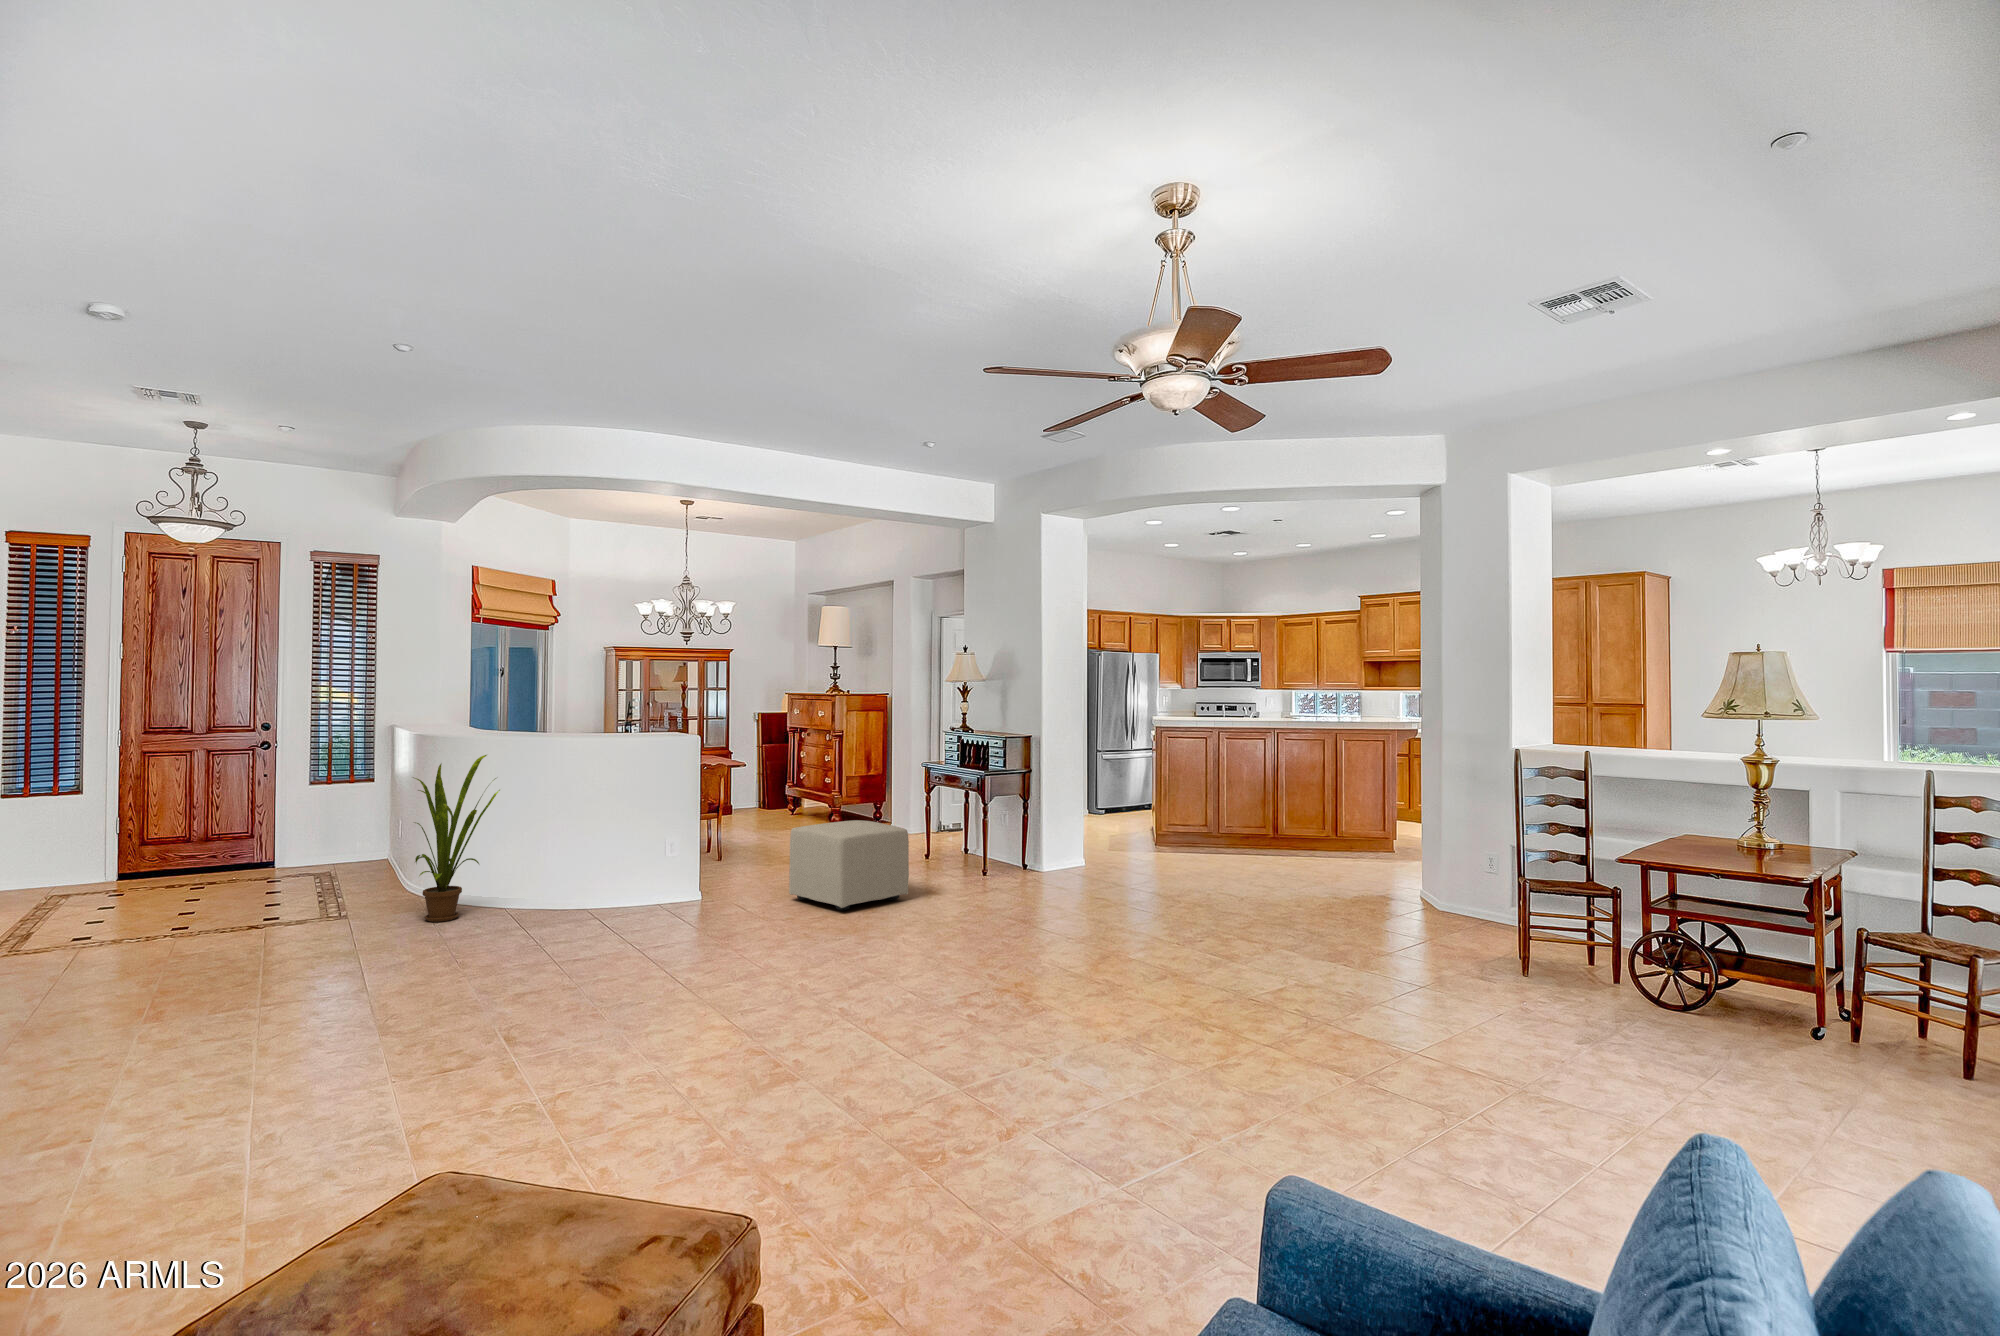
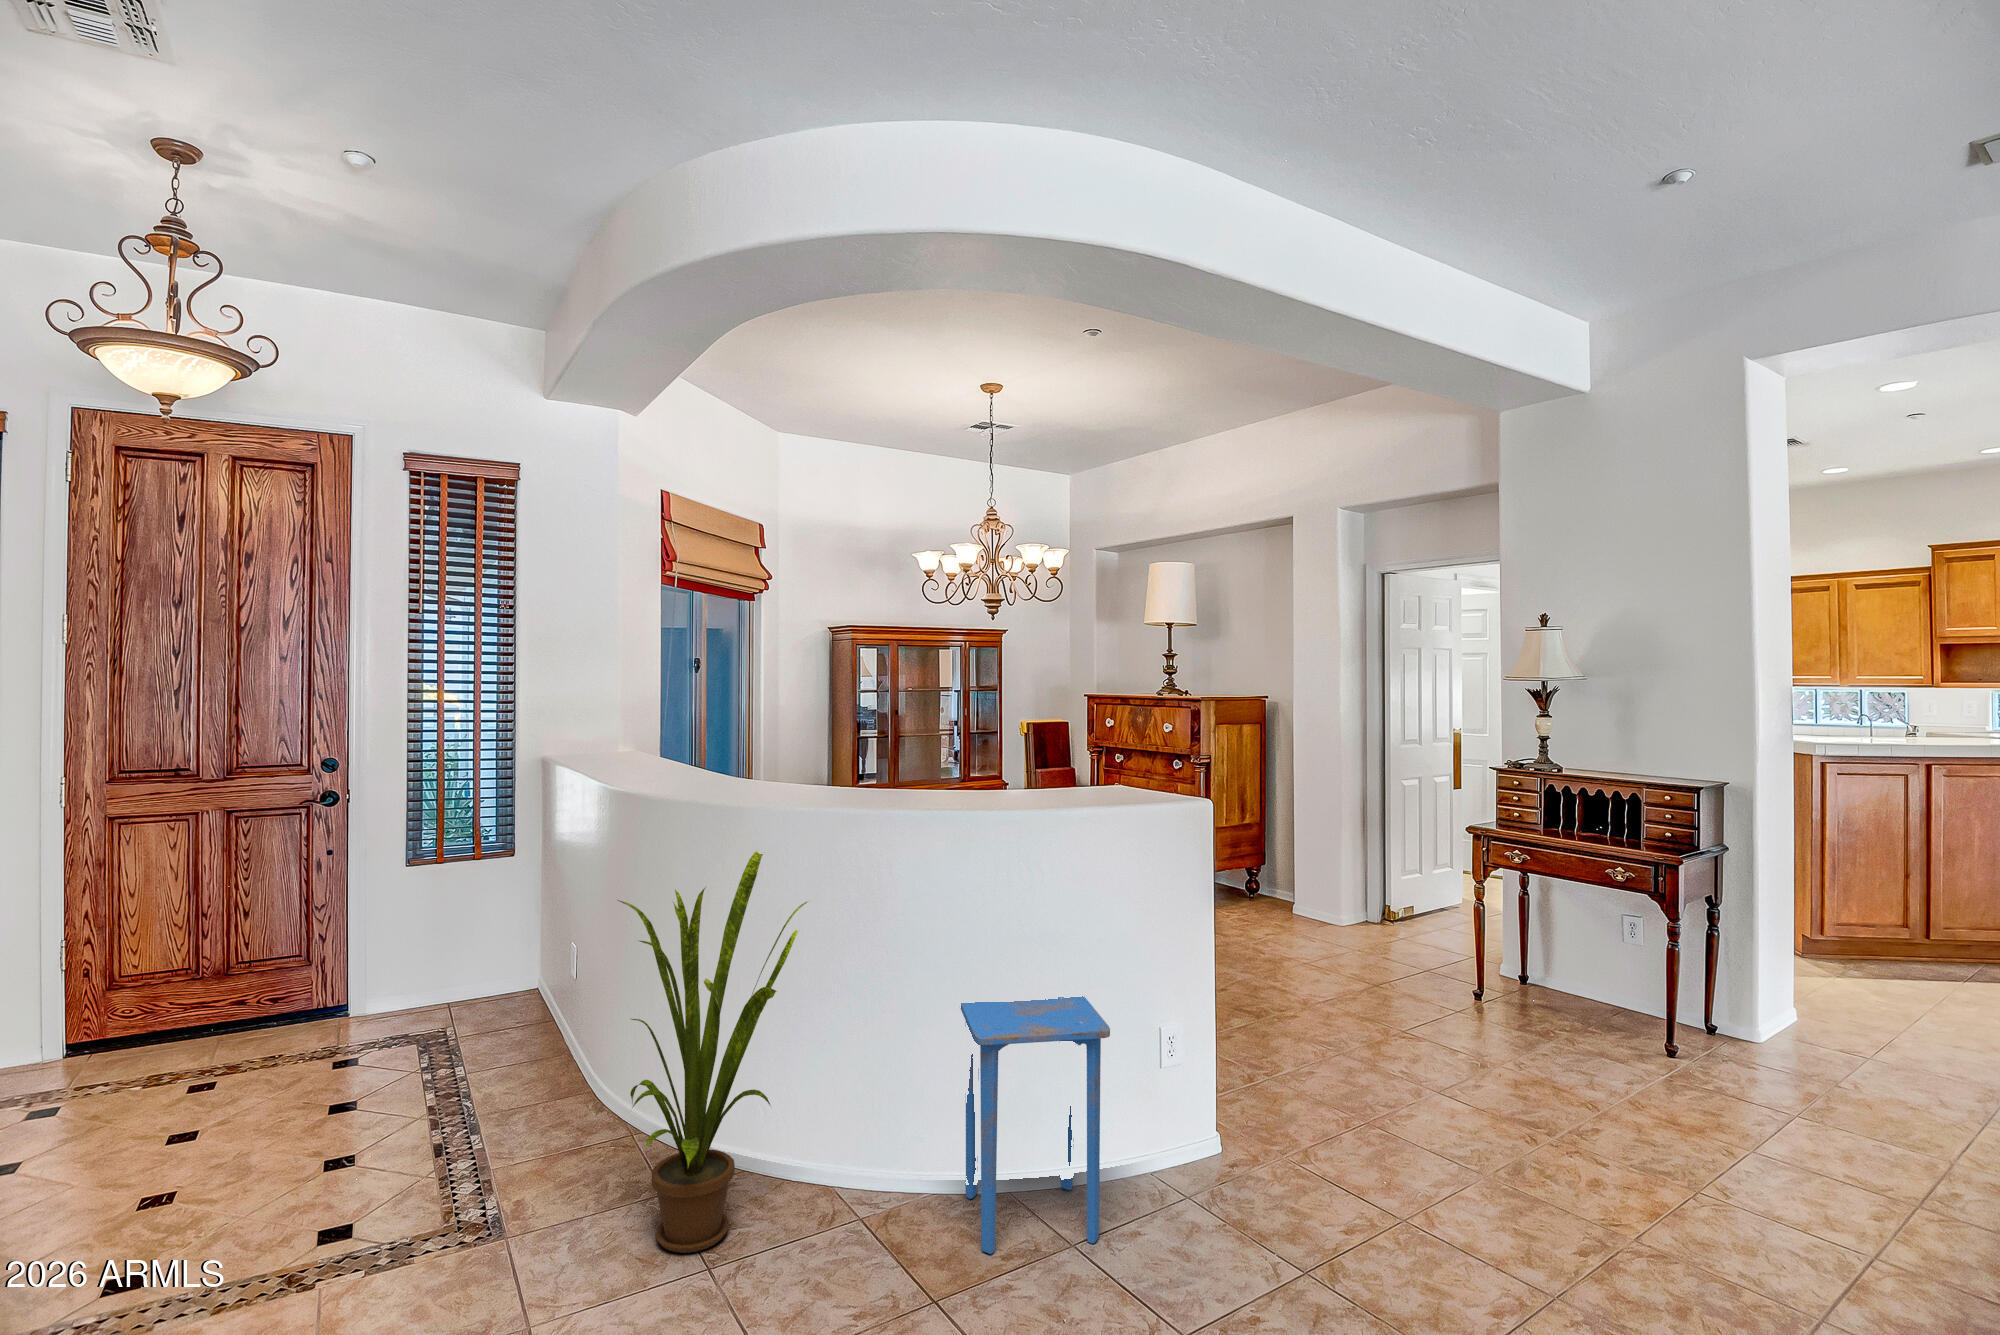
side table: none [564,820,631,920] -> present [961,996,1110,1254]
ottoman: present [789,820,909,910] -> none [1405,970,1676,1223]

